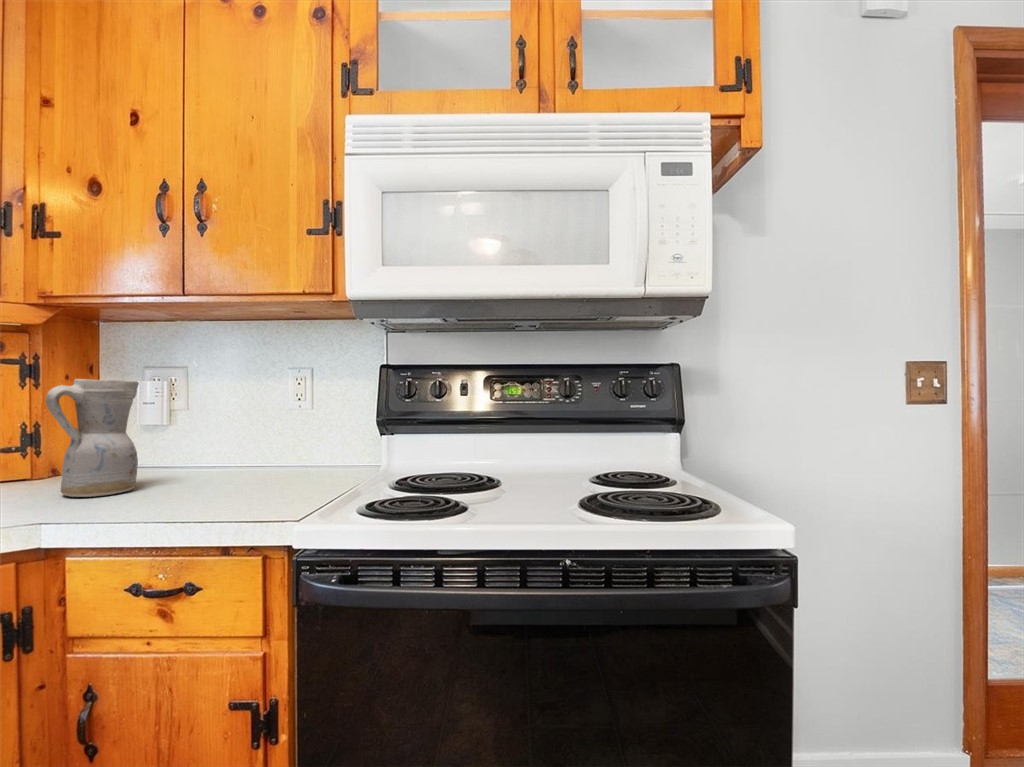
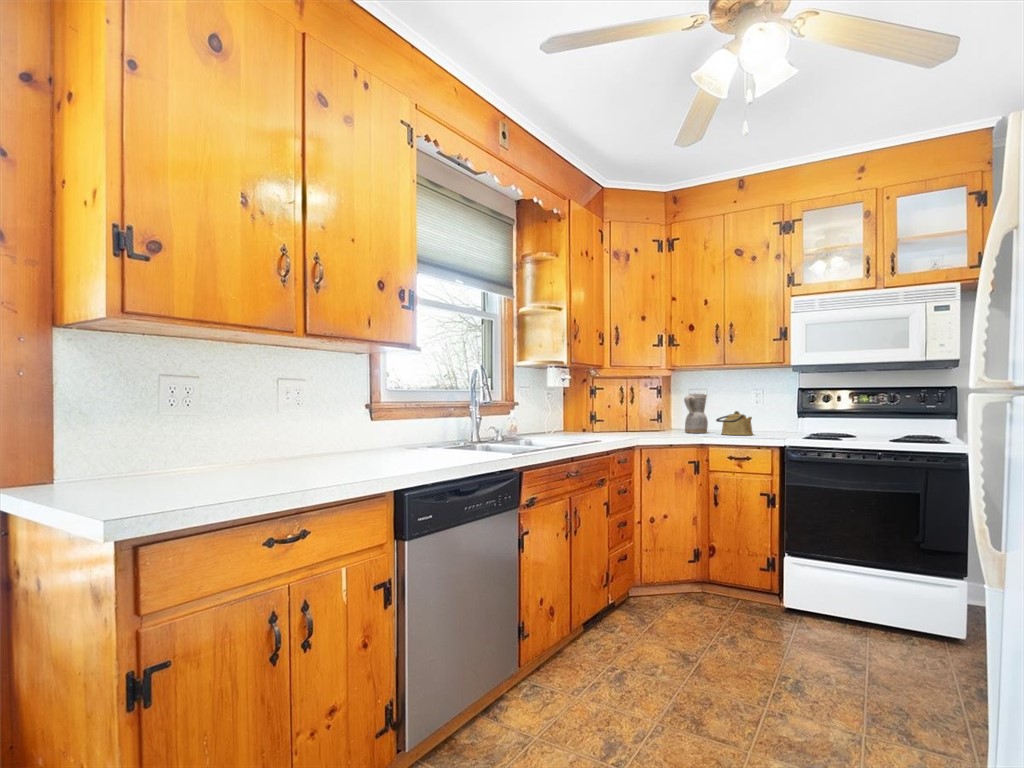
kettle: none [136,430,247,506] -> present [716,411,753,435]

